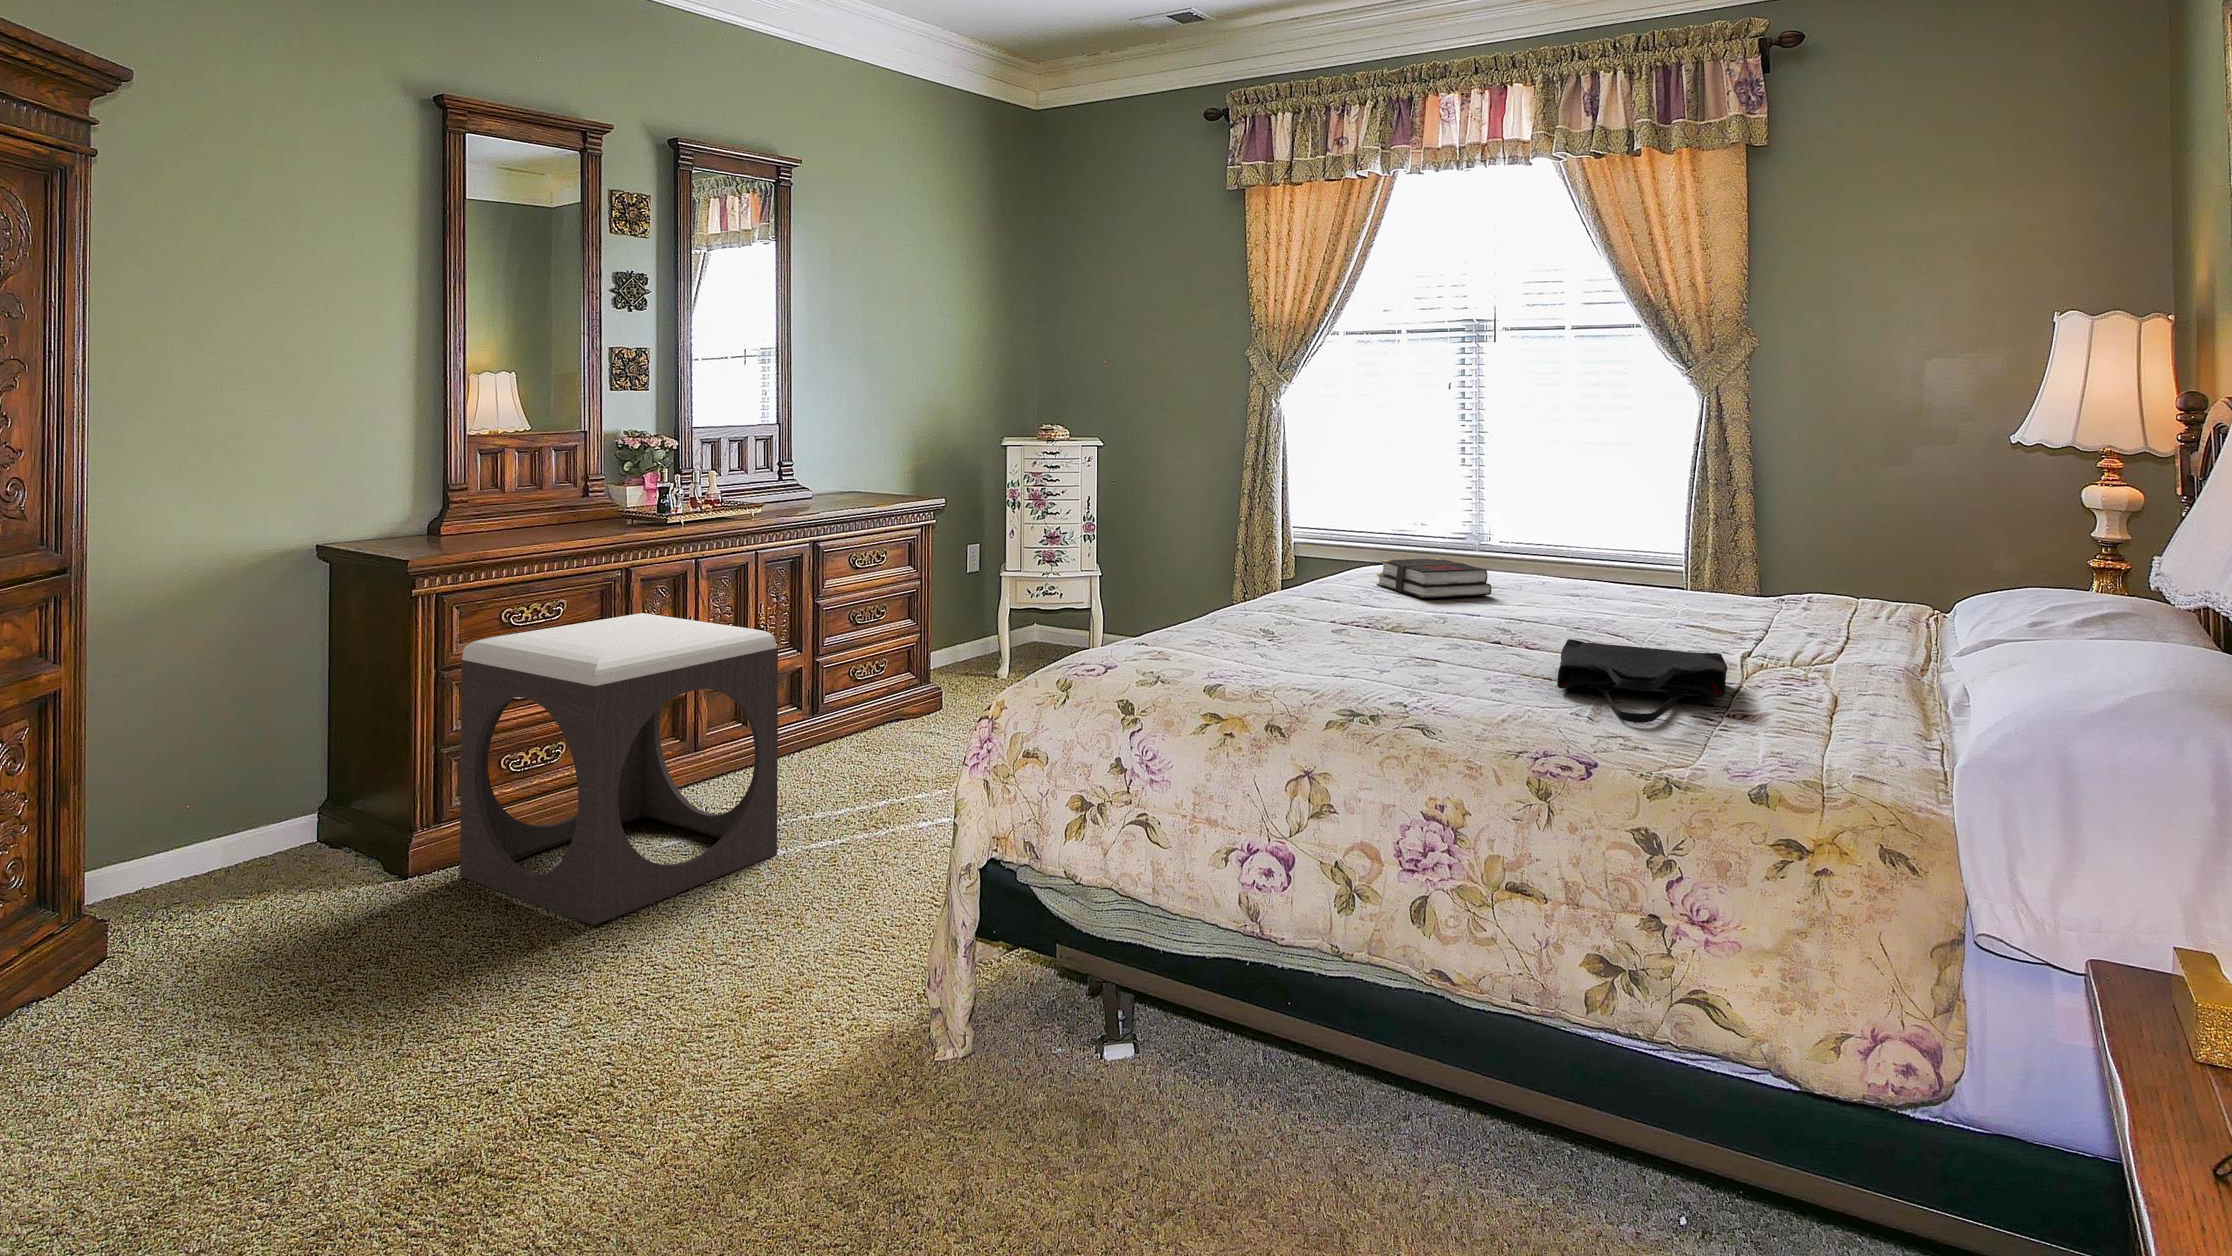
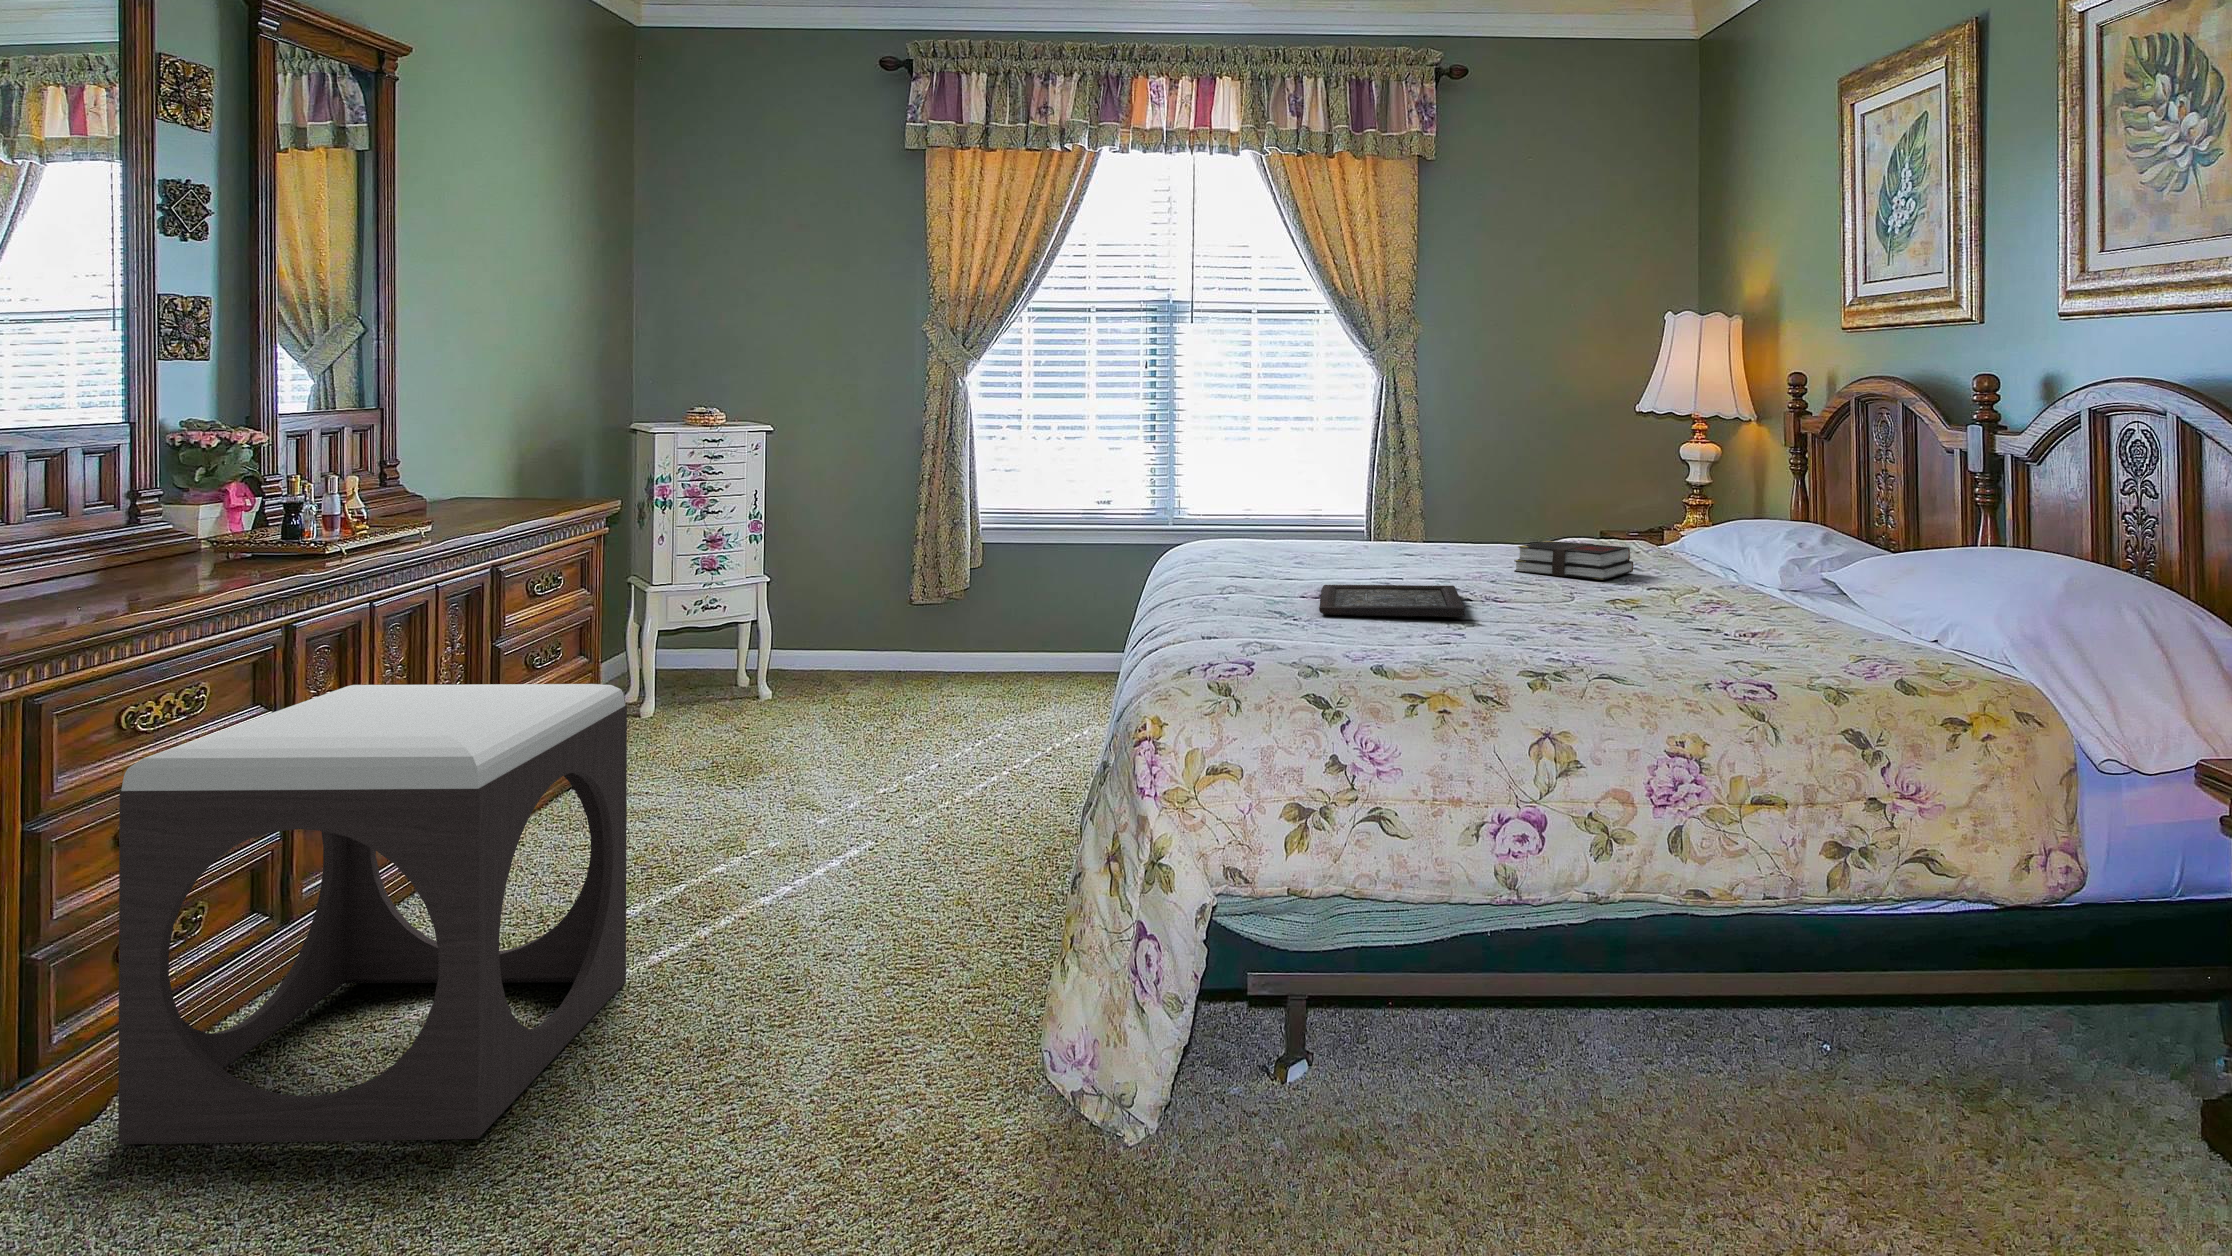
book: present [1377,558,1492,598] -> present [1514,541,1633,580]
tray: none [1283,610,1485,652] -> present [1319,585,1465,617]
tote bag: present [1557,639,1727,723] -> none [1587,589,1757,649]

